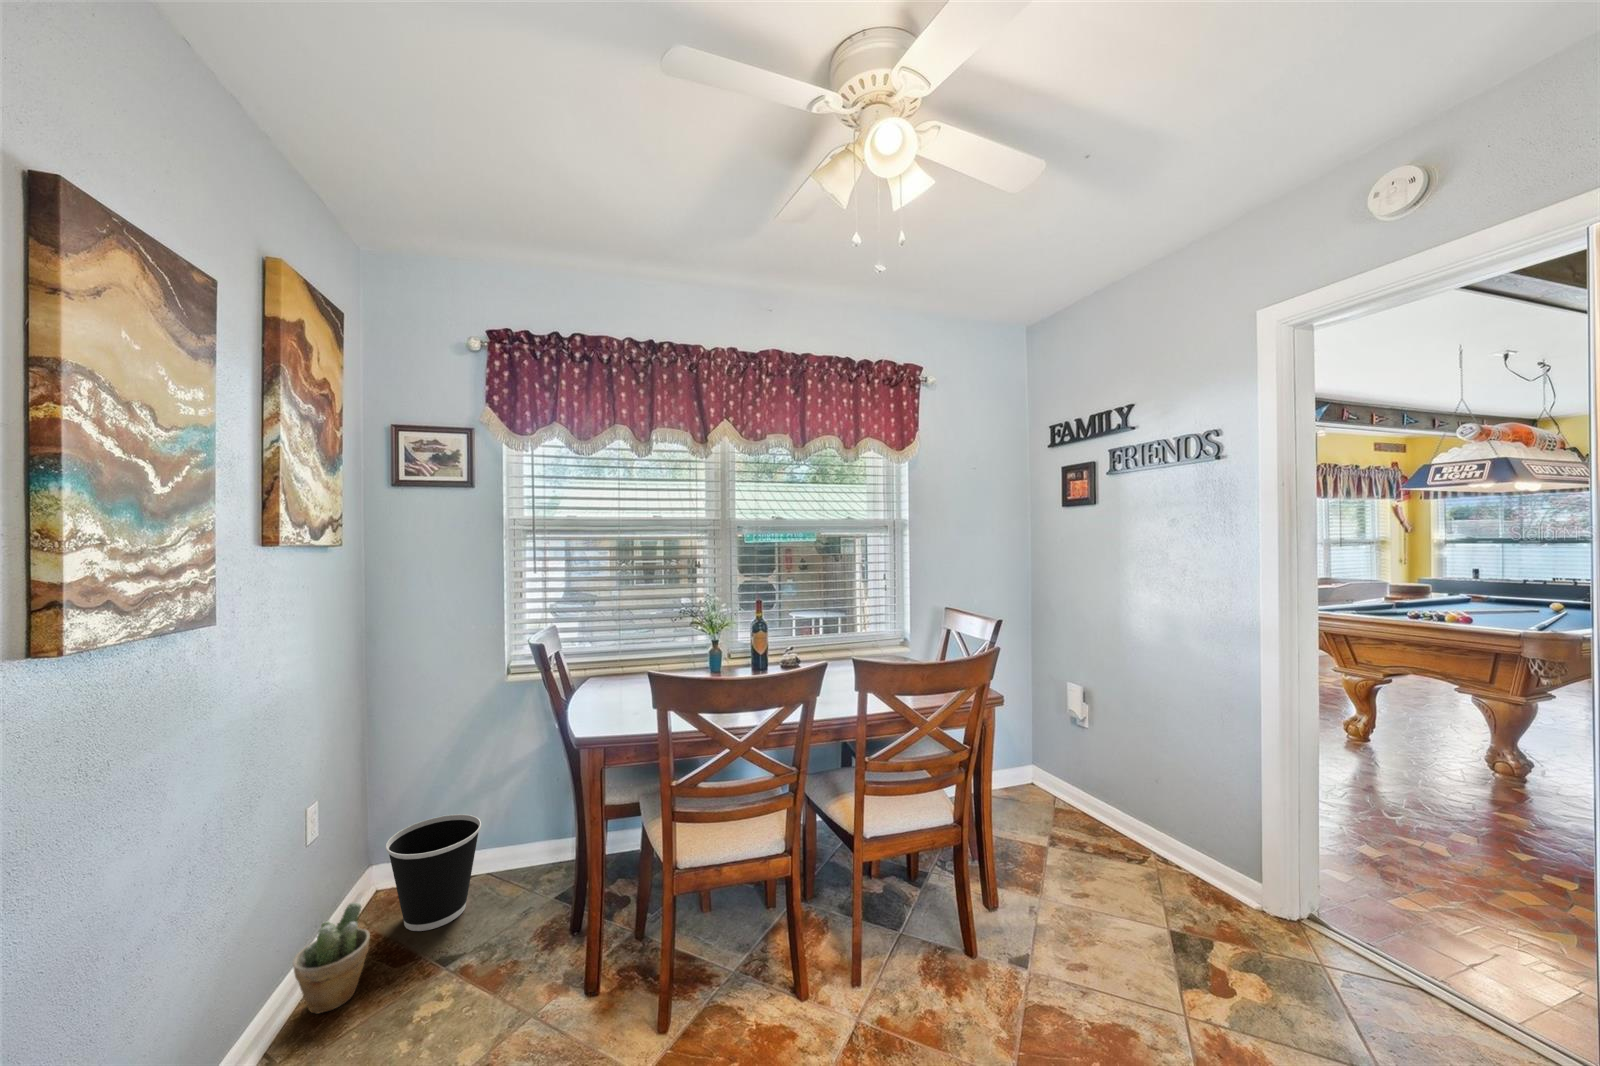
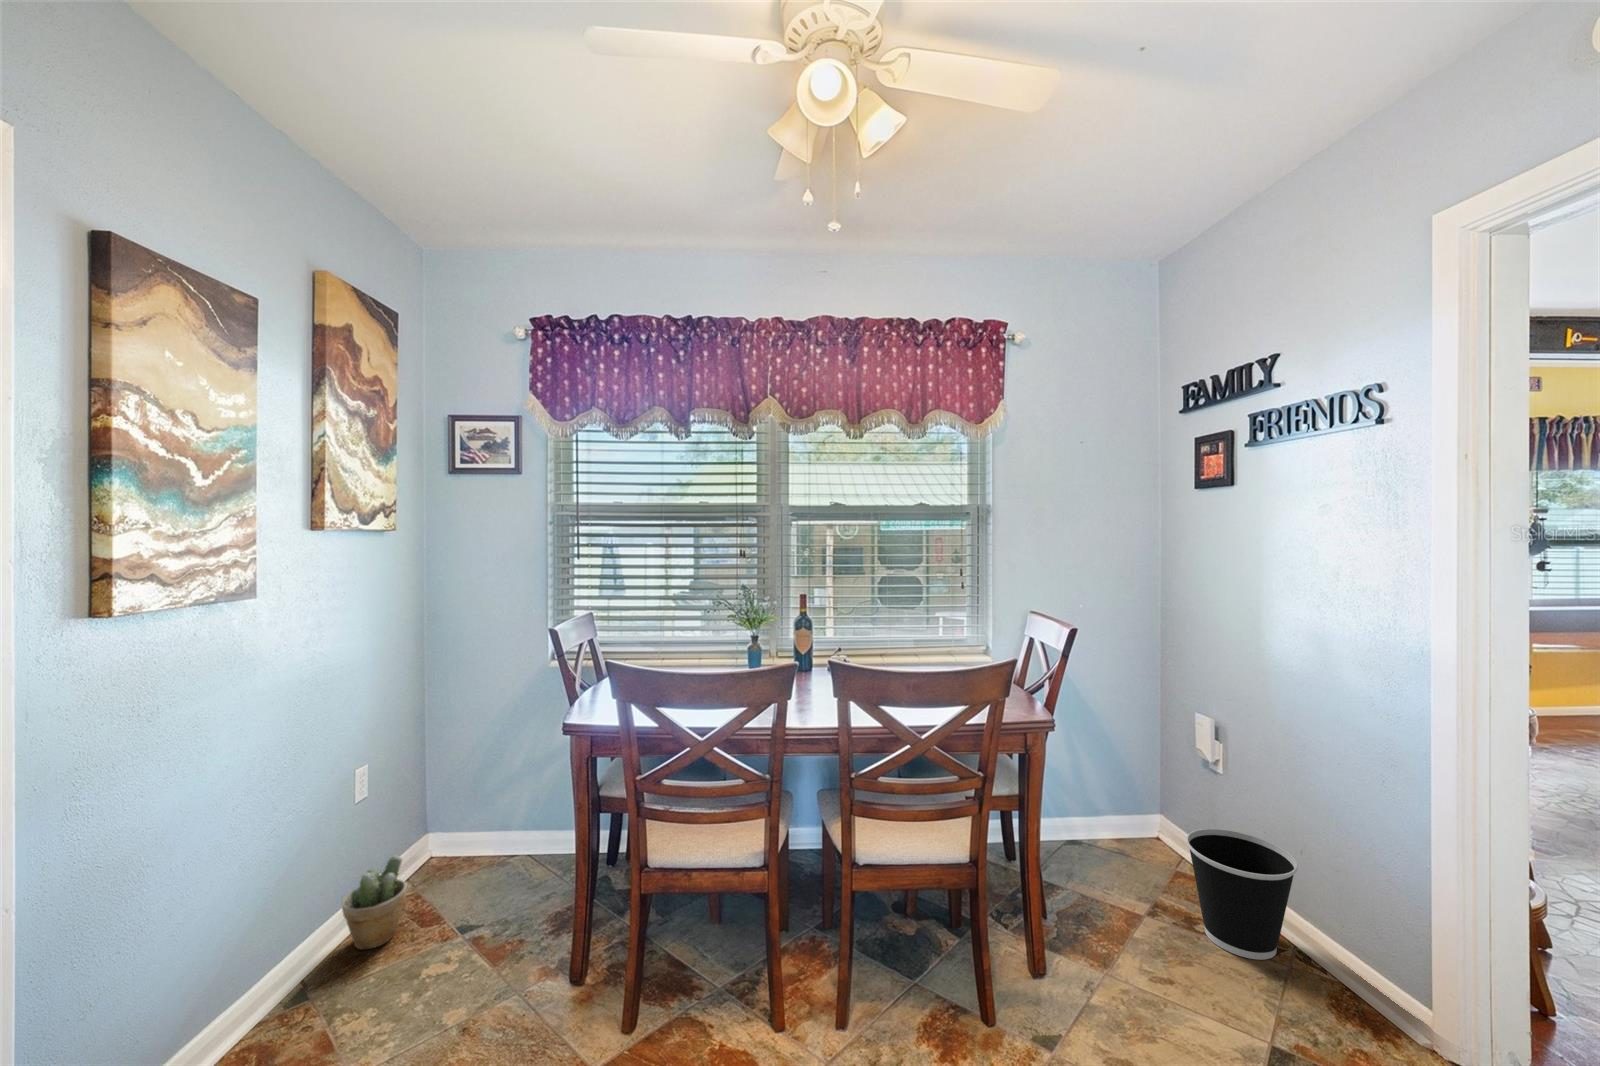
wastebasket: present [386,814,481,931] -> present [1186,829,1298,960]

